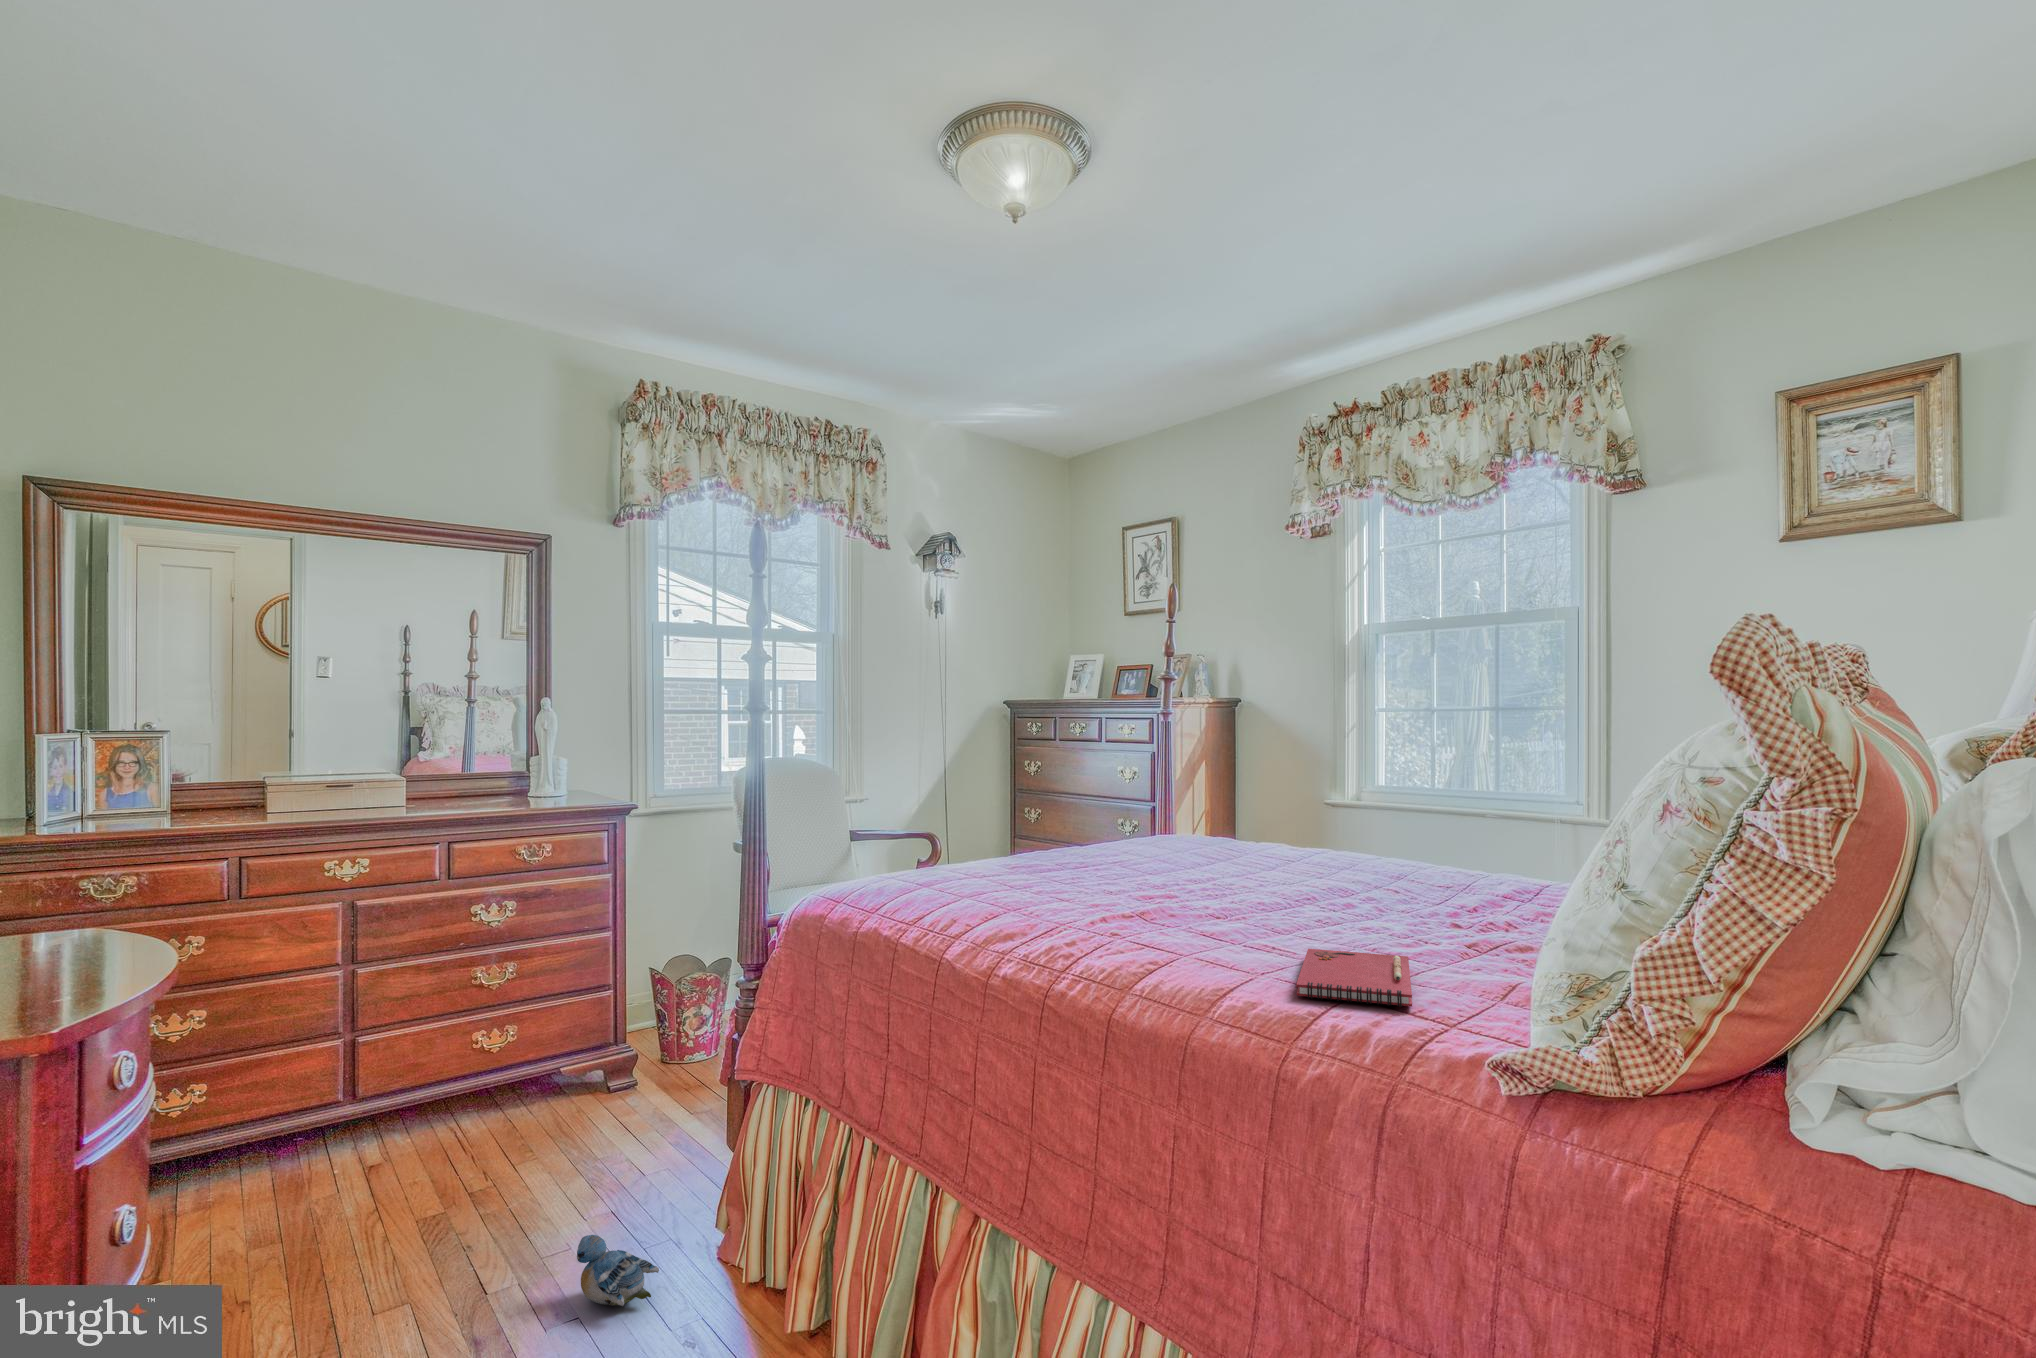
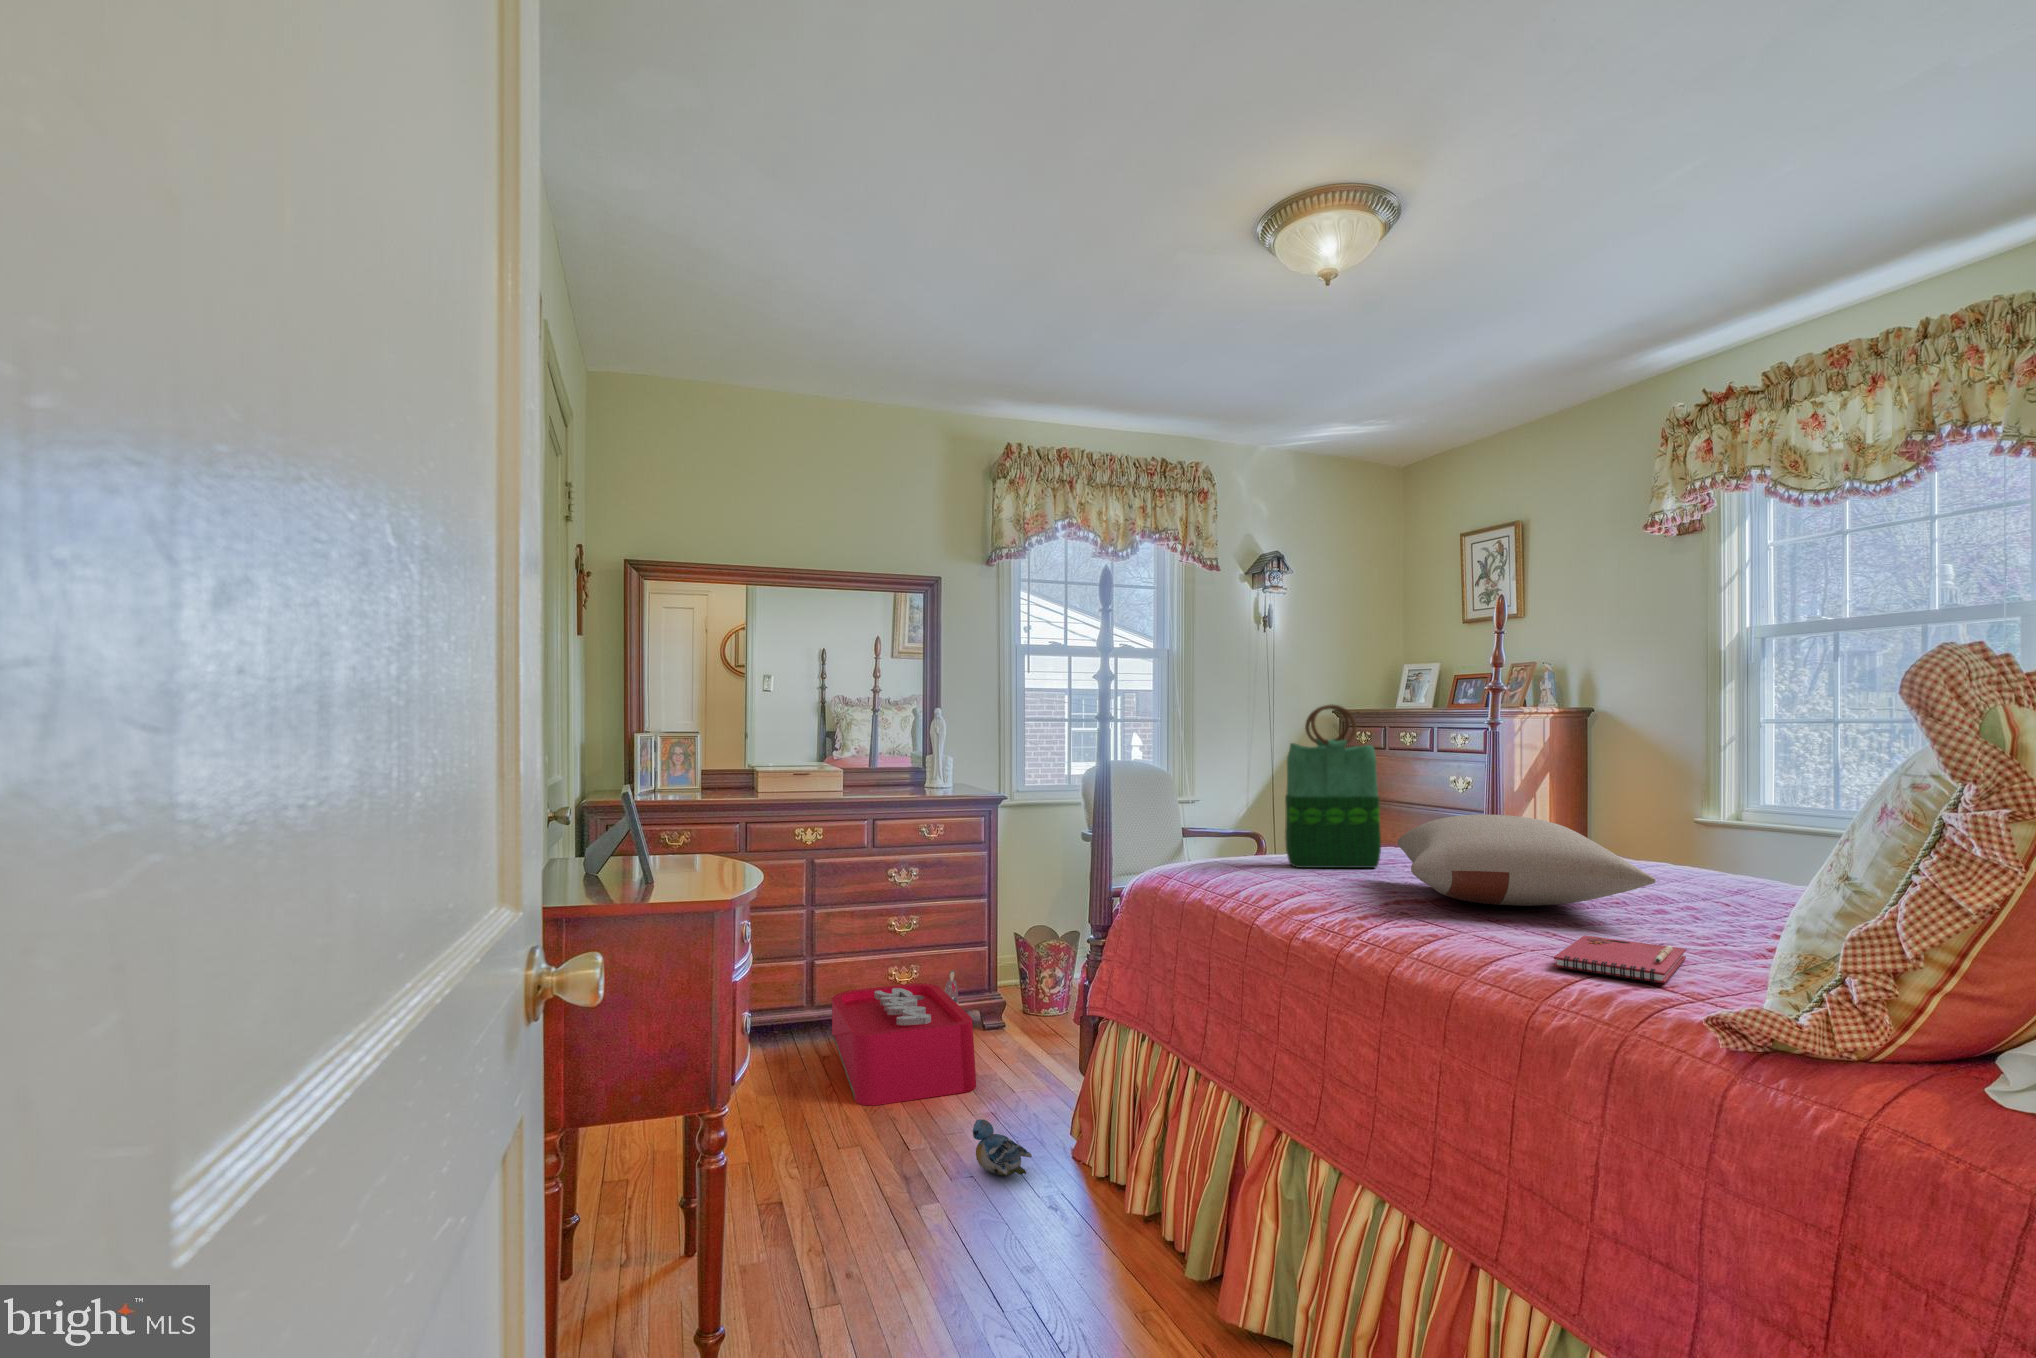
tote bag: none [973,693,1074,880] -> present [1285,704,1381,868]
pillow: none [1095,814,1363,912] -> present [1397,814,1656,906]
storage bin: none [379,1025,588,1233] -> present [832,970,976,1106]

